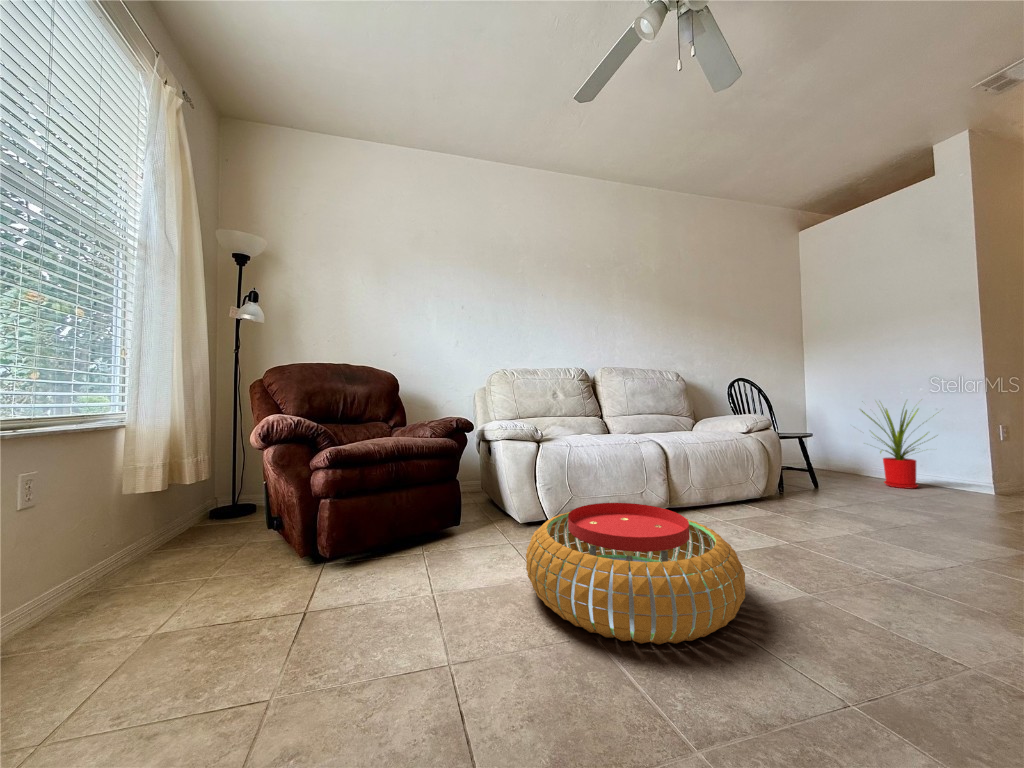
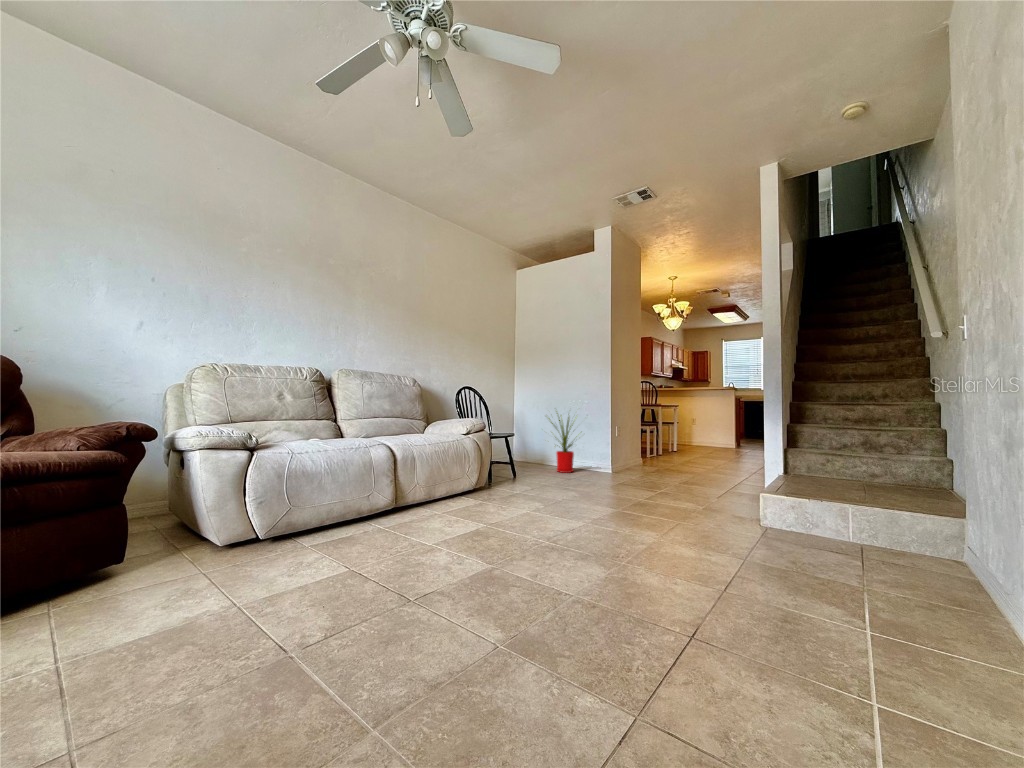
pouf: present [526,503,746,644] -> none [221,506,439,637]

